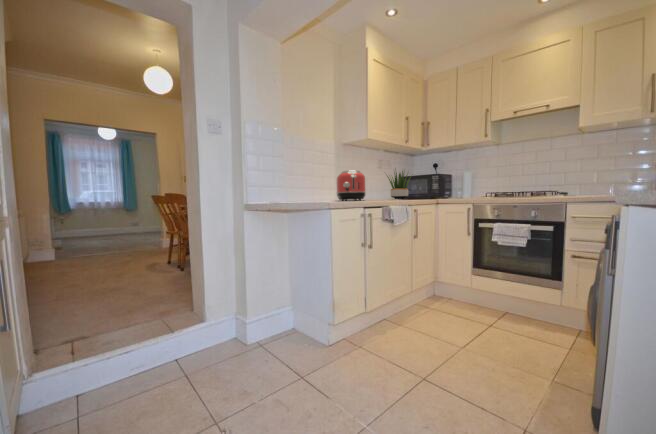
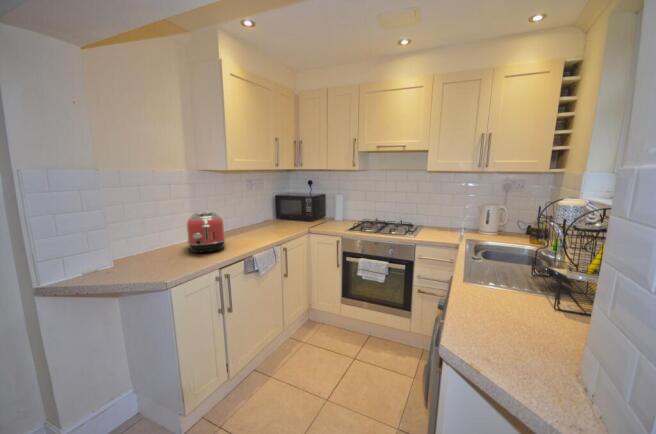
potted plant: present [387,171,411,199] -> none [253,194,286,228]

